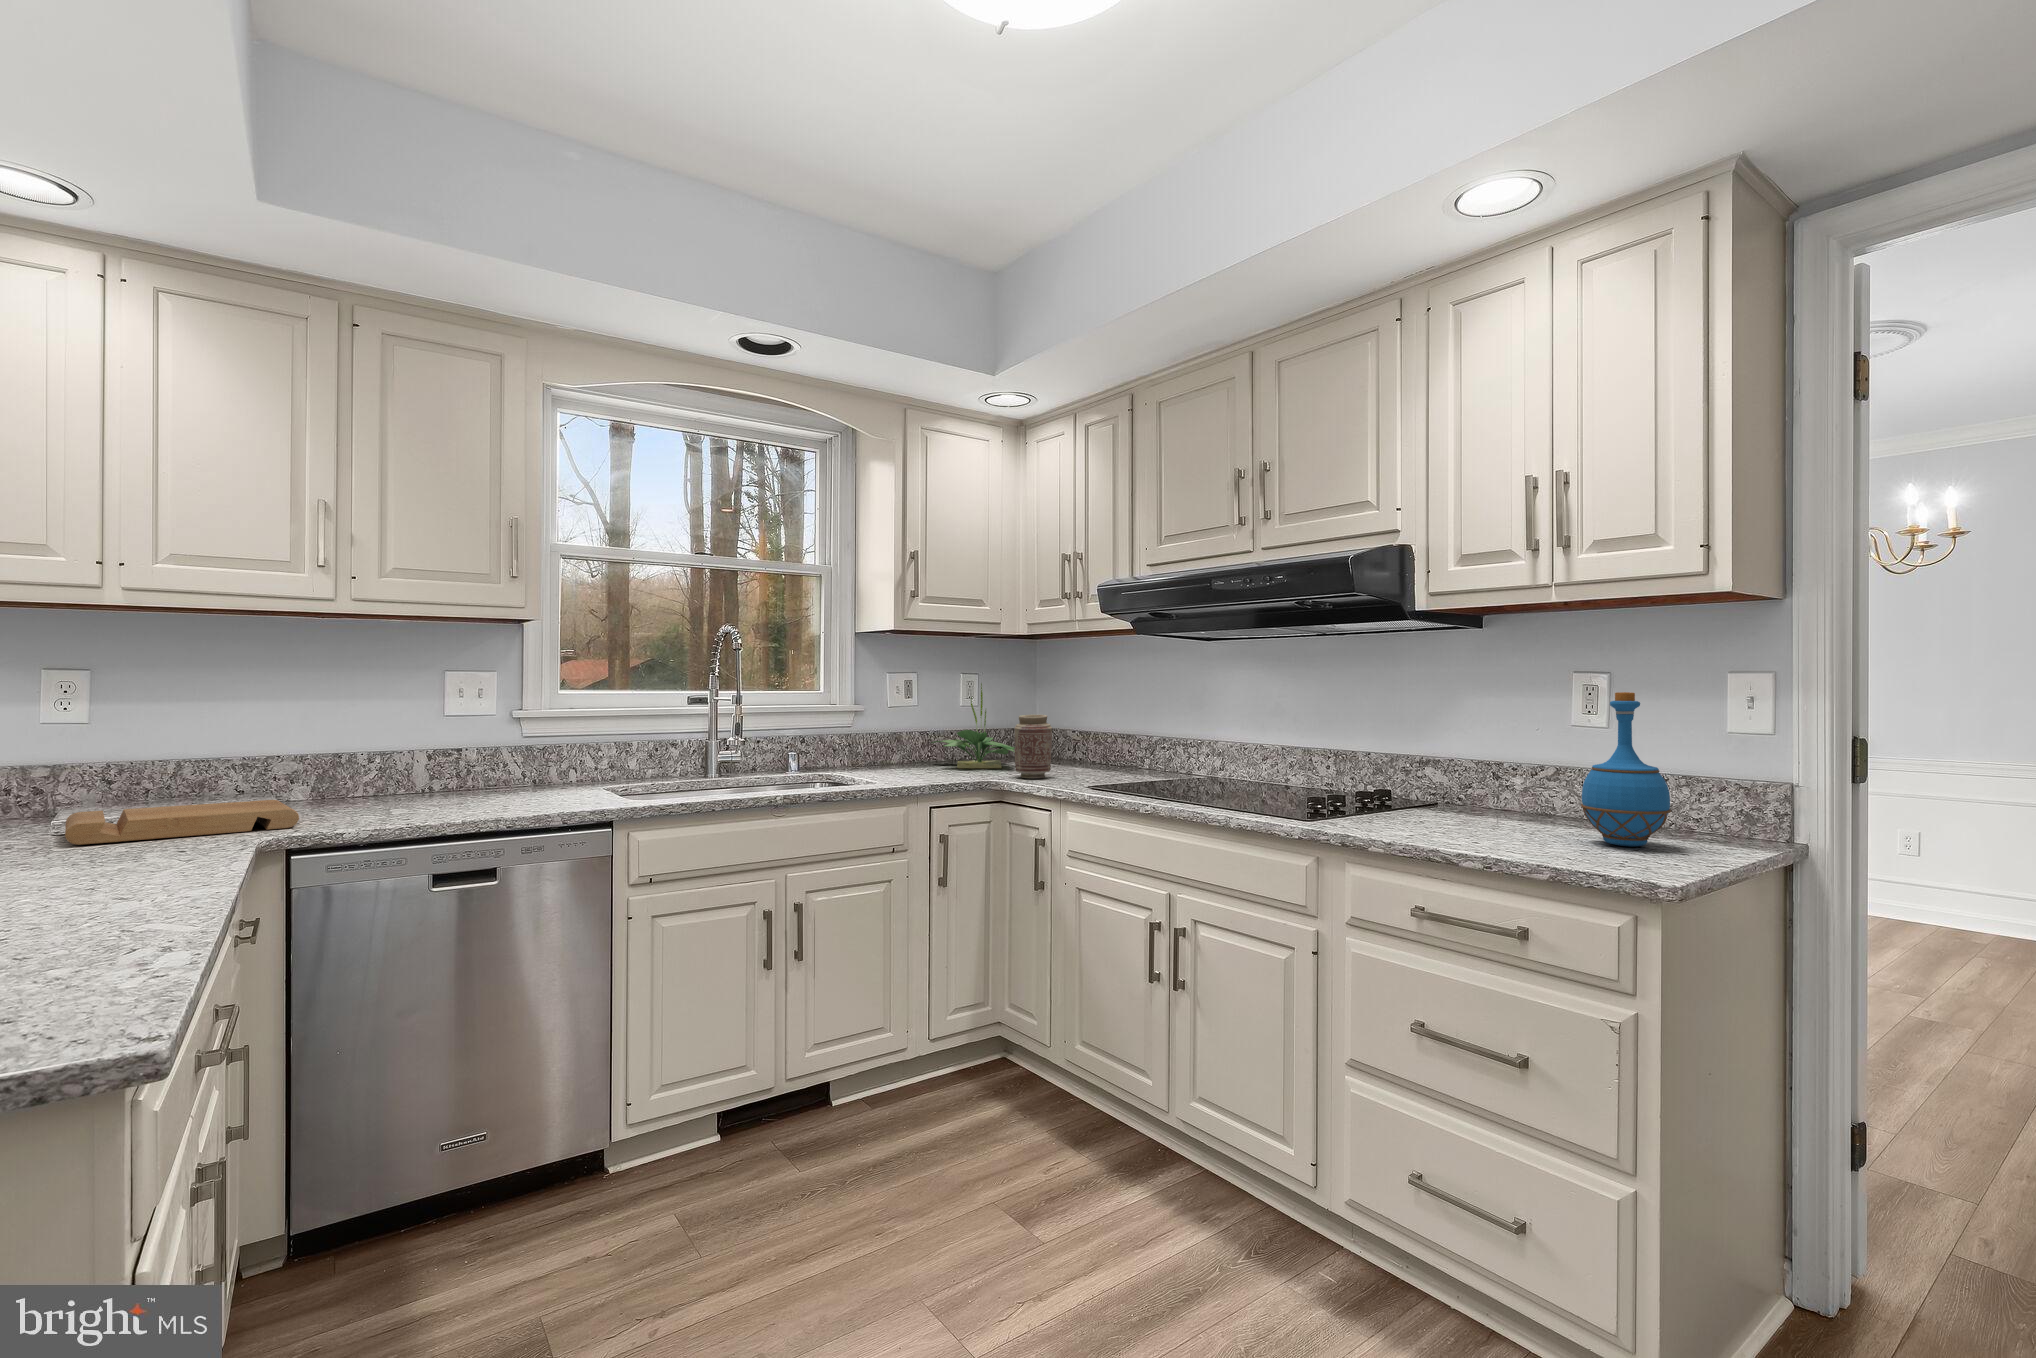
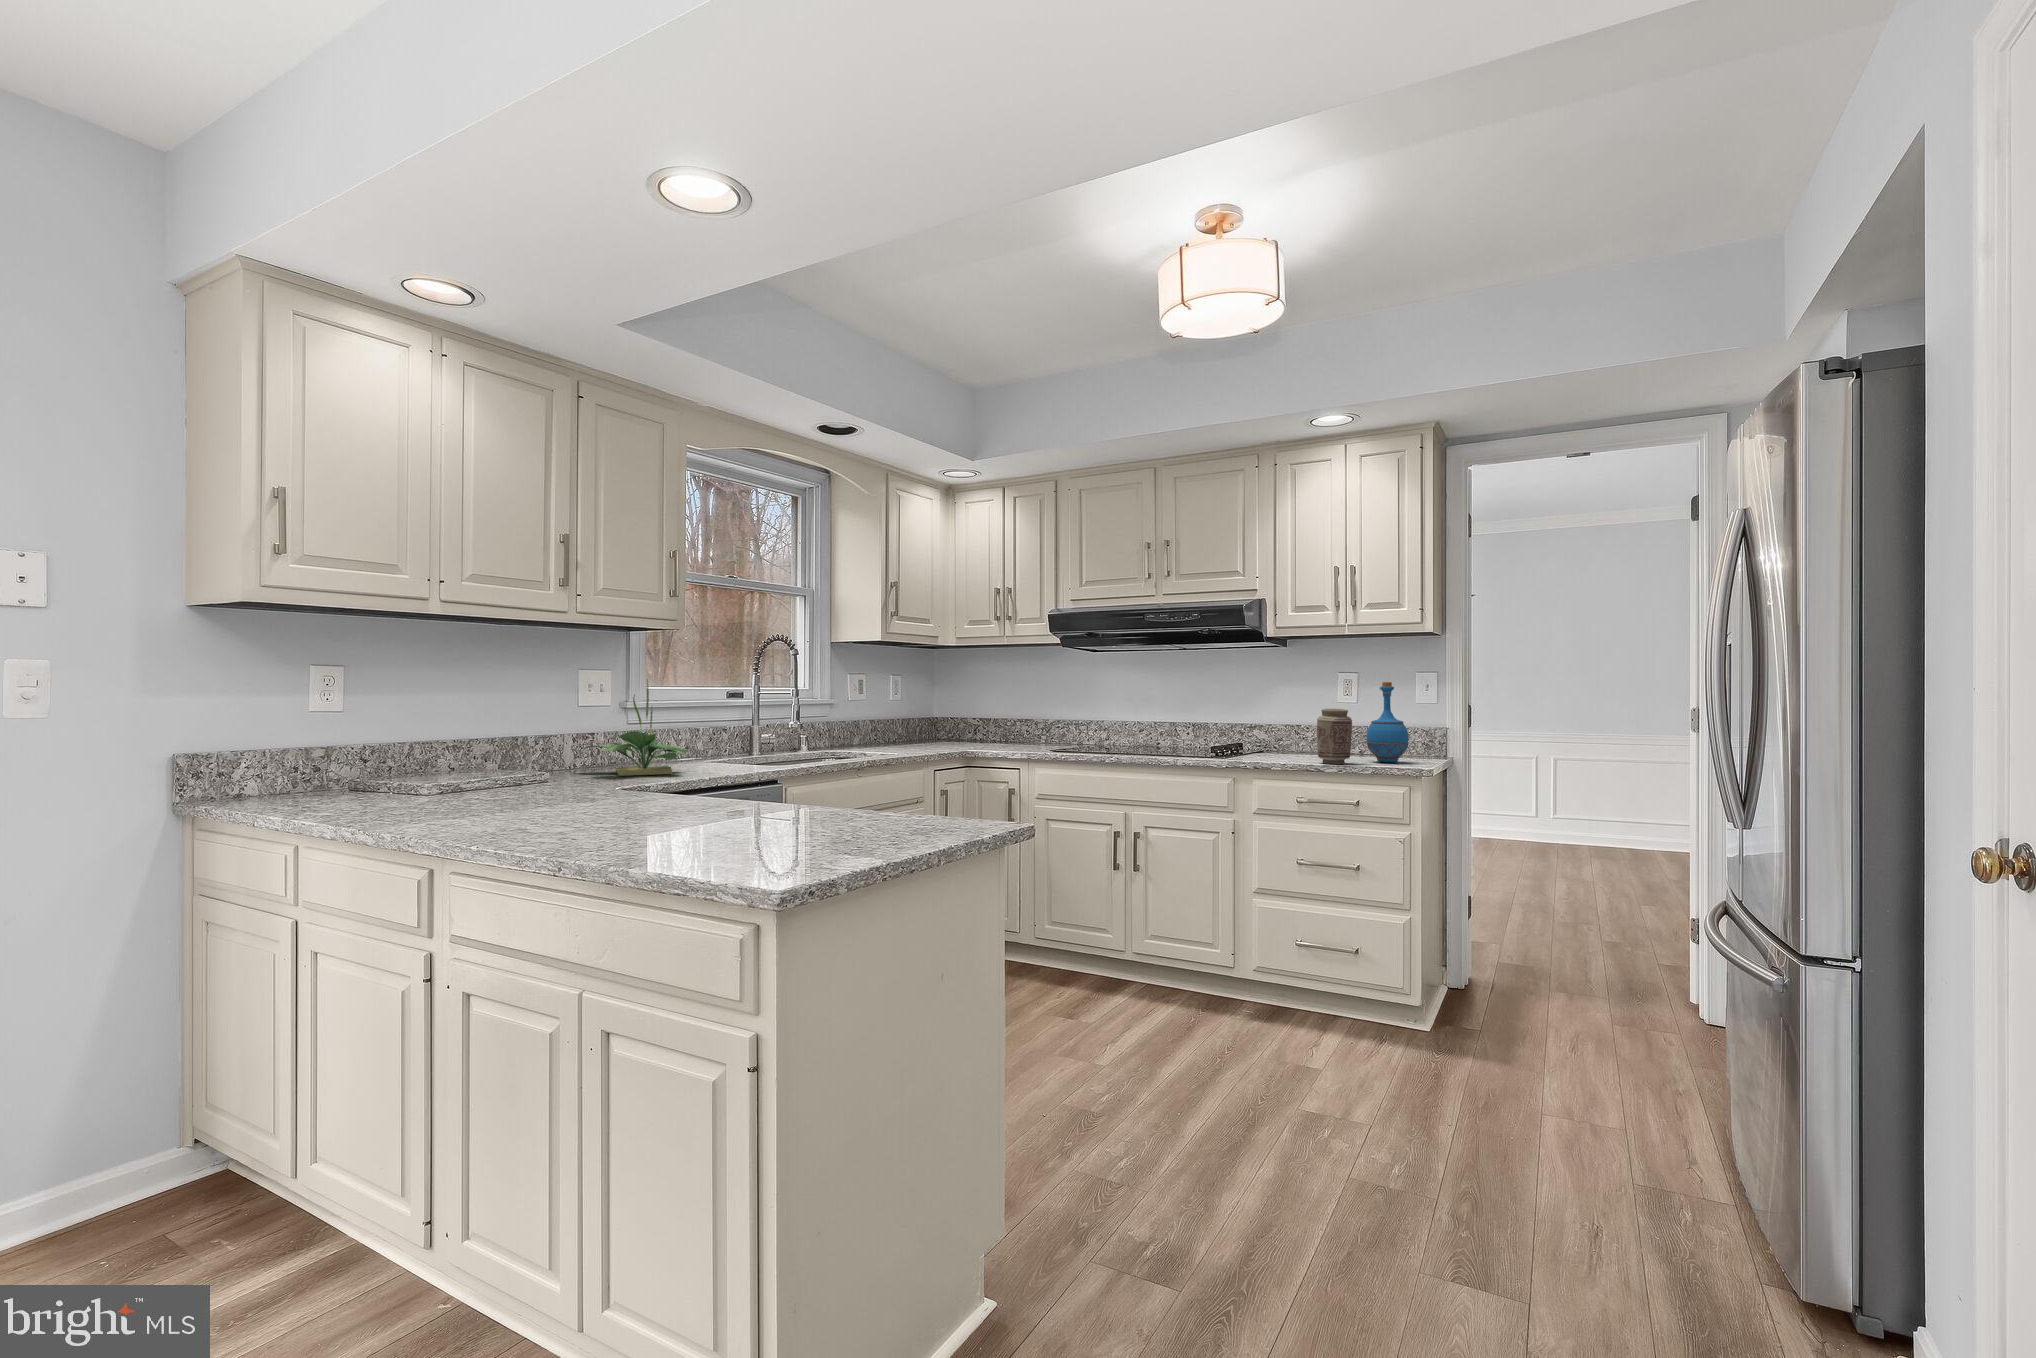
potted plant: present [932,684,1015,768] -> present [585,680,689,776]
vase: present [1015,715,1052,779] -> present [1317,708,1352,764]
cutting board: present [65,800,299,845] -> none [426,769,598,797]

